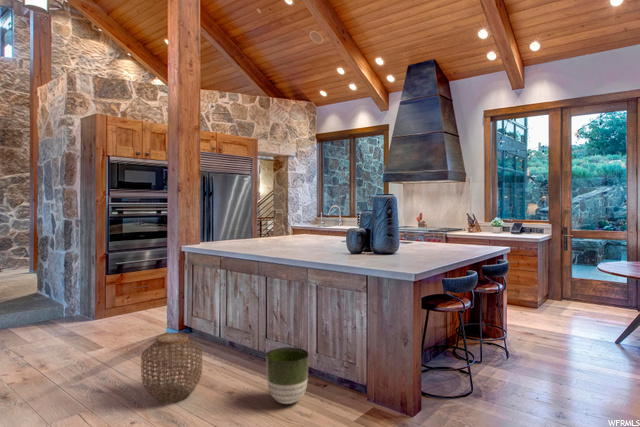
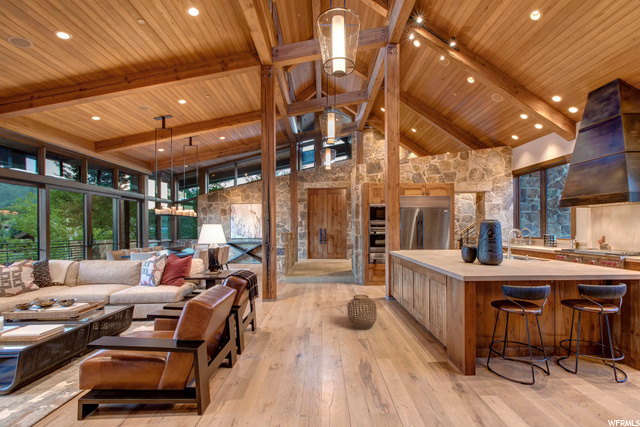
planter: present [266,347,309,404] -> none [399,313,427,348]

